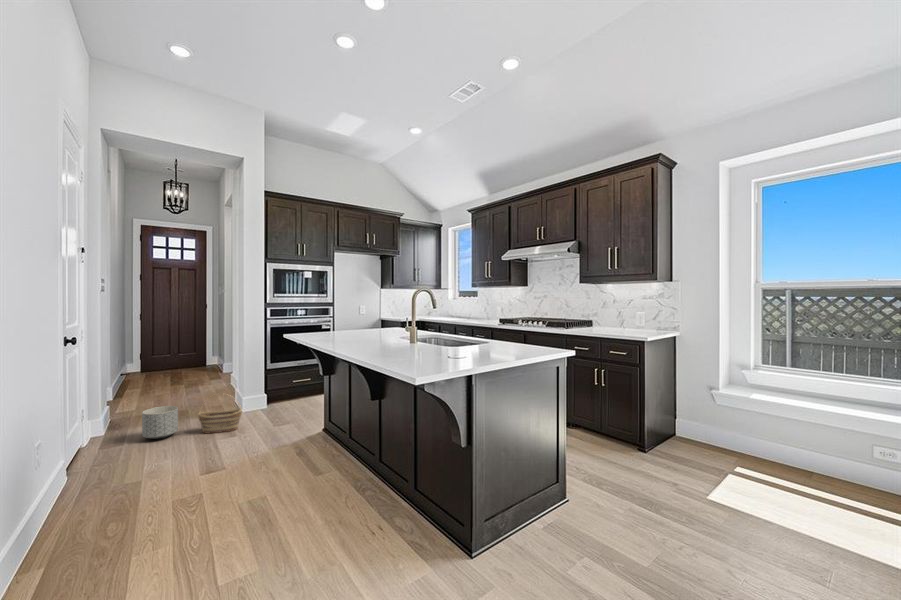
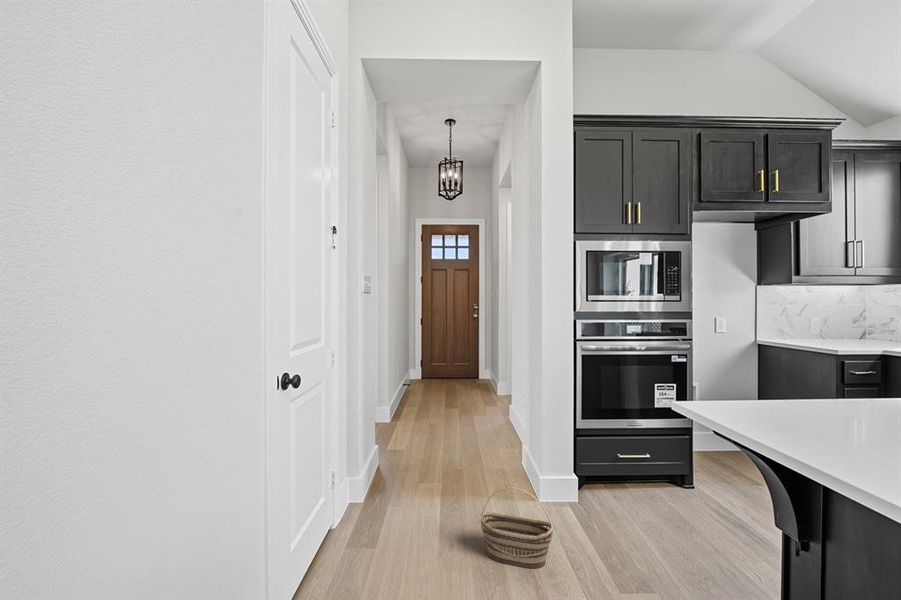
planter: present [142,406,178,439] -> none [403,485,451,551]

